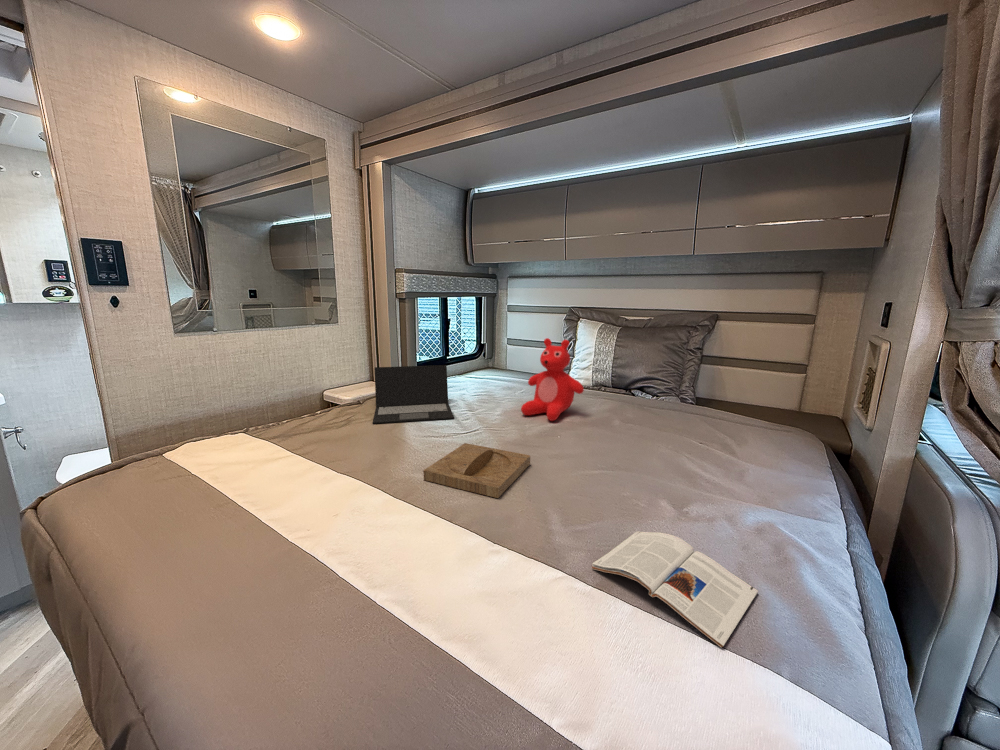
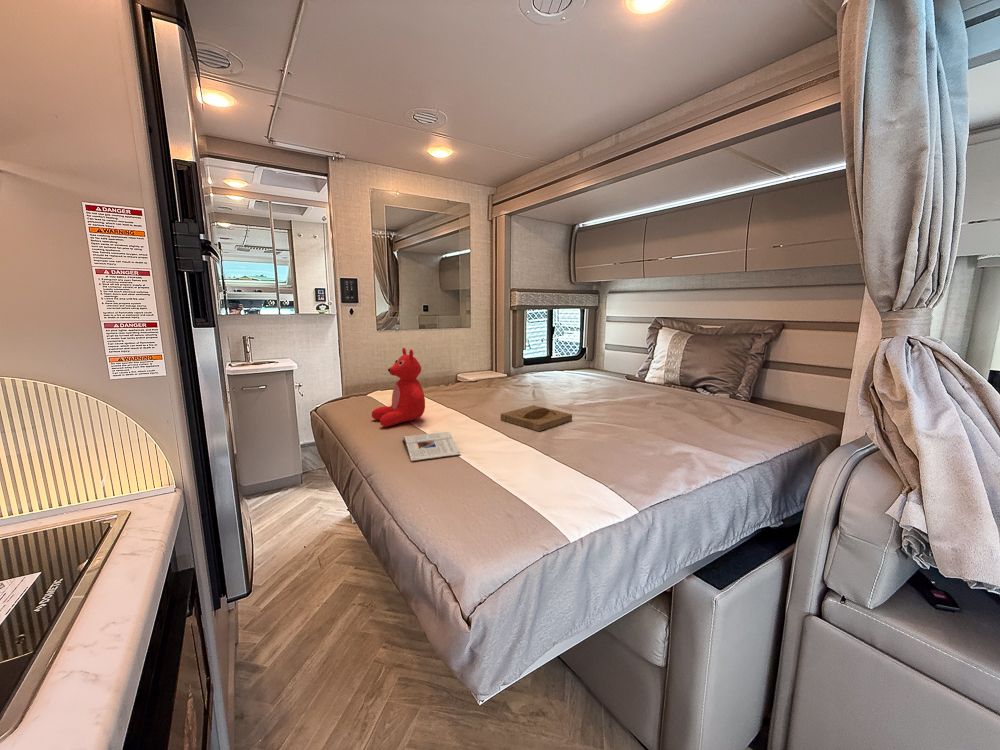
teddy bear: present [521,338,584,421] -> present [372,348,425,427]
laptop: present [372,365,454,424] -> none [482,358,539,395]
magazine: present [592,531,758,648] -> present [402,432,460,461]

